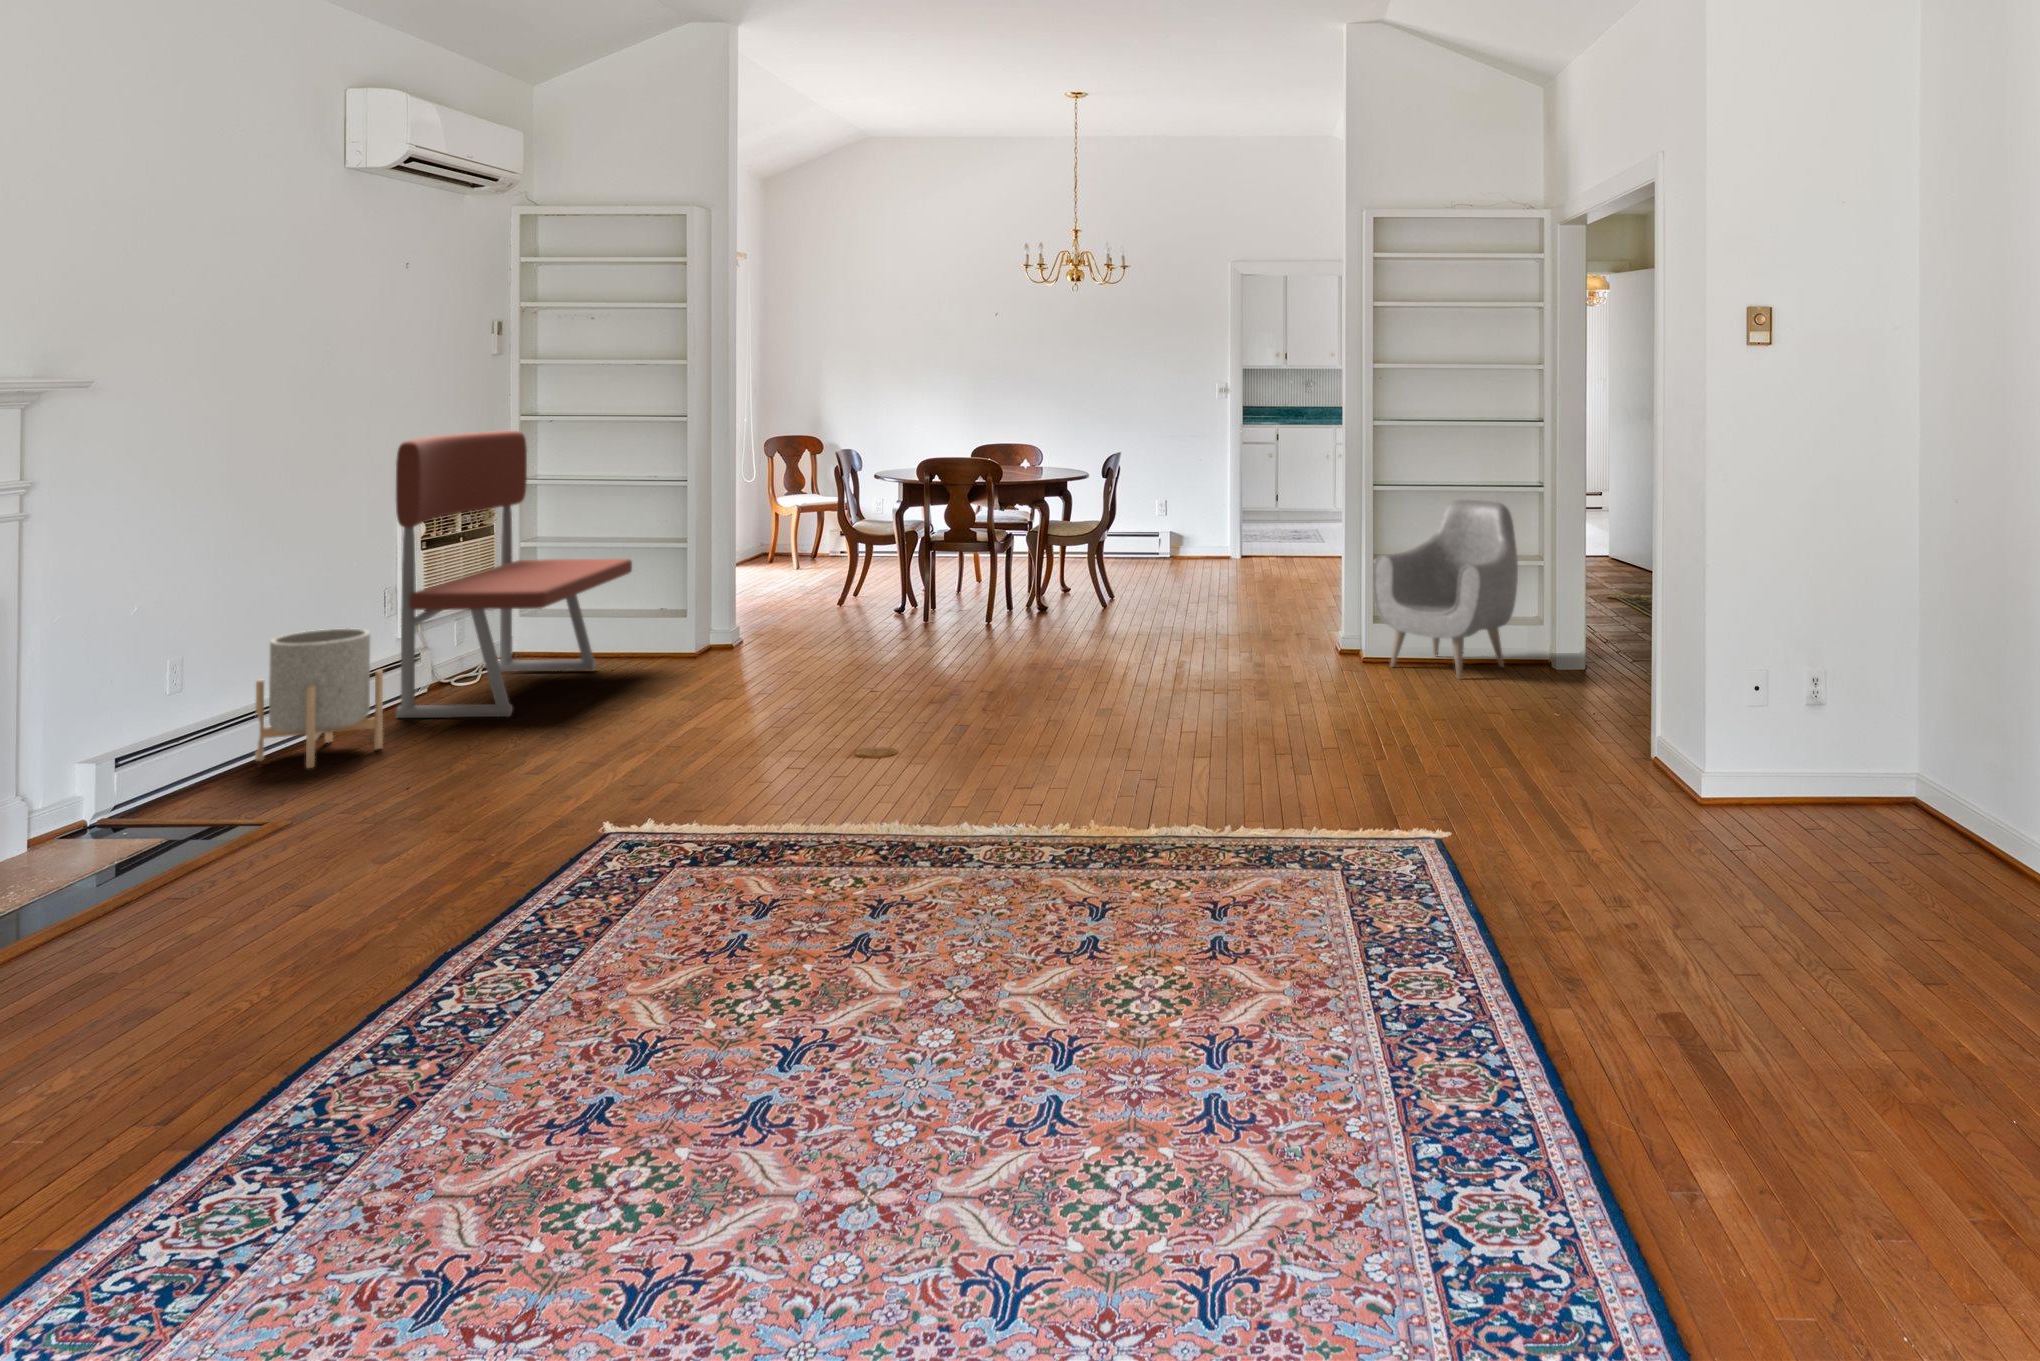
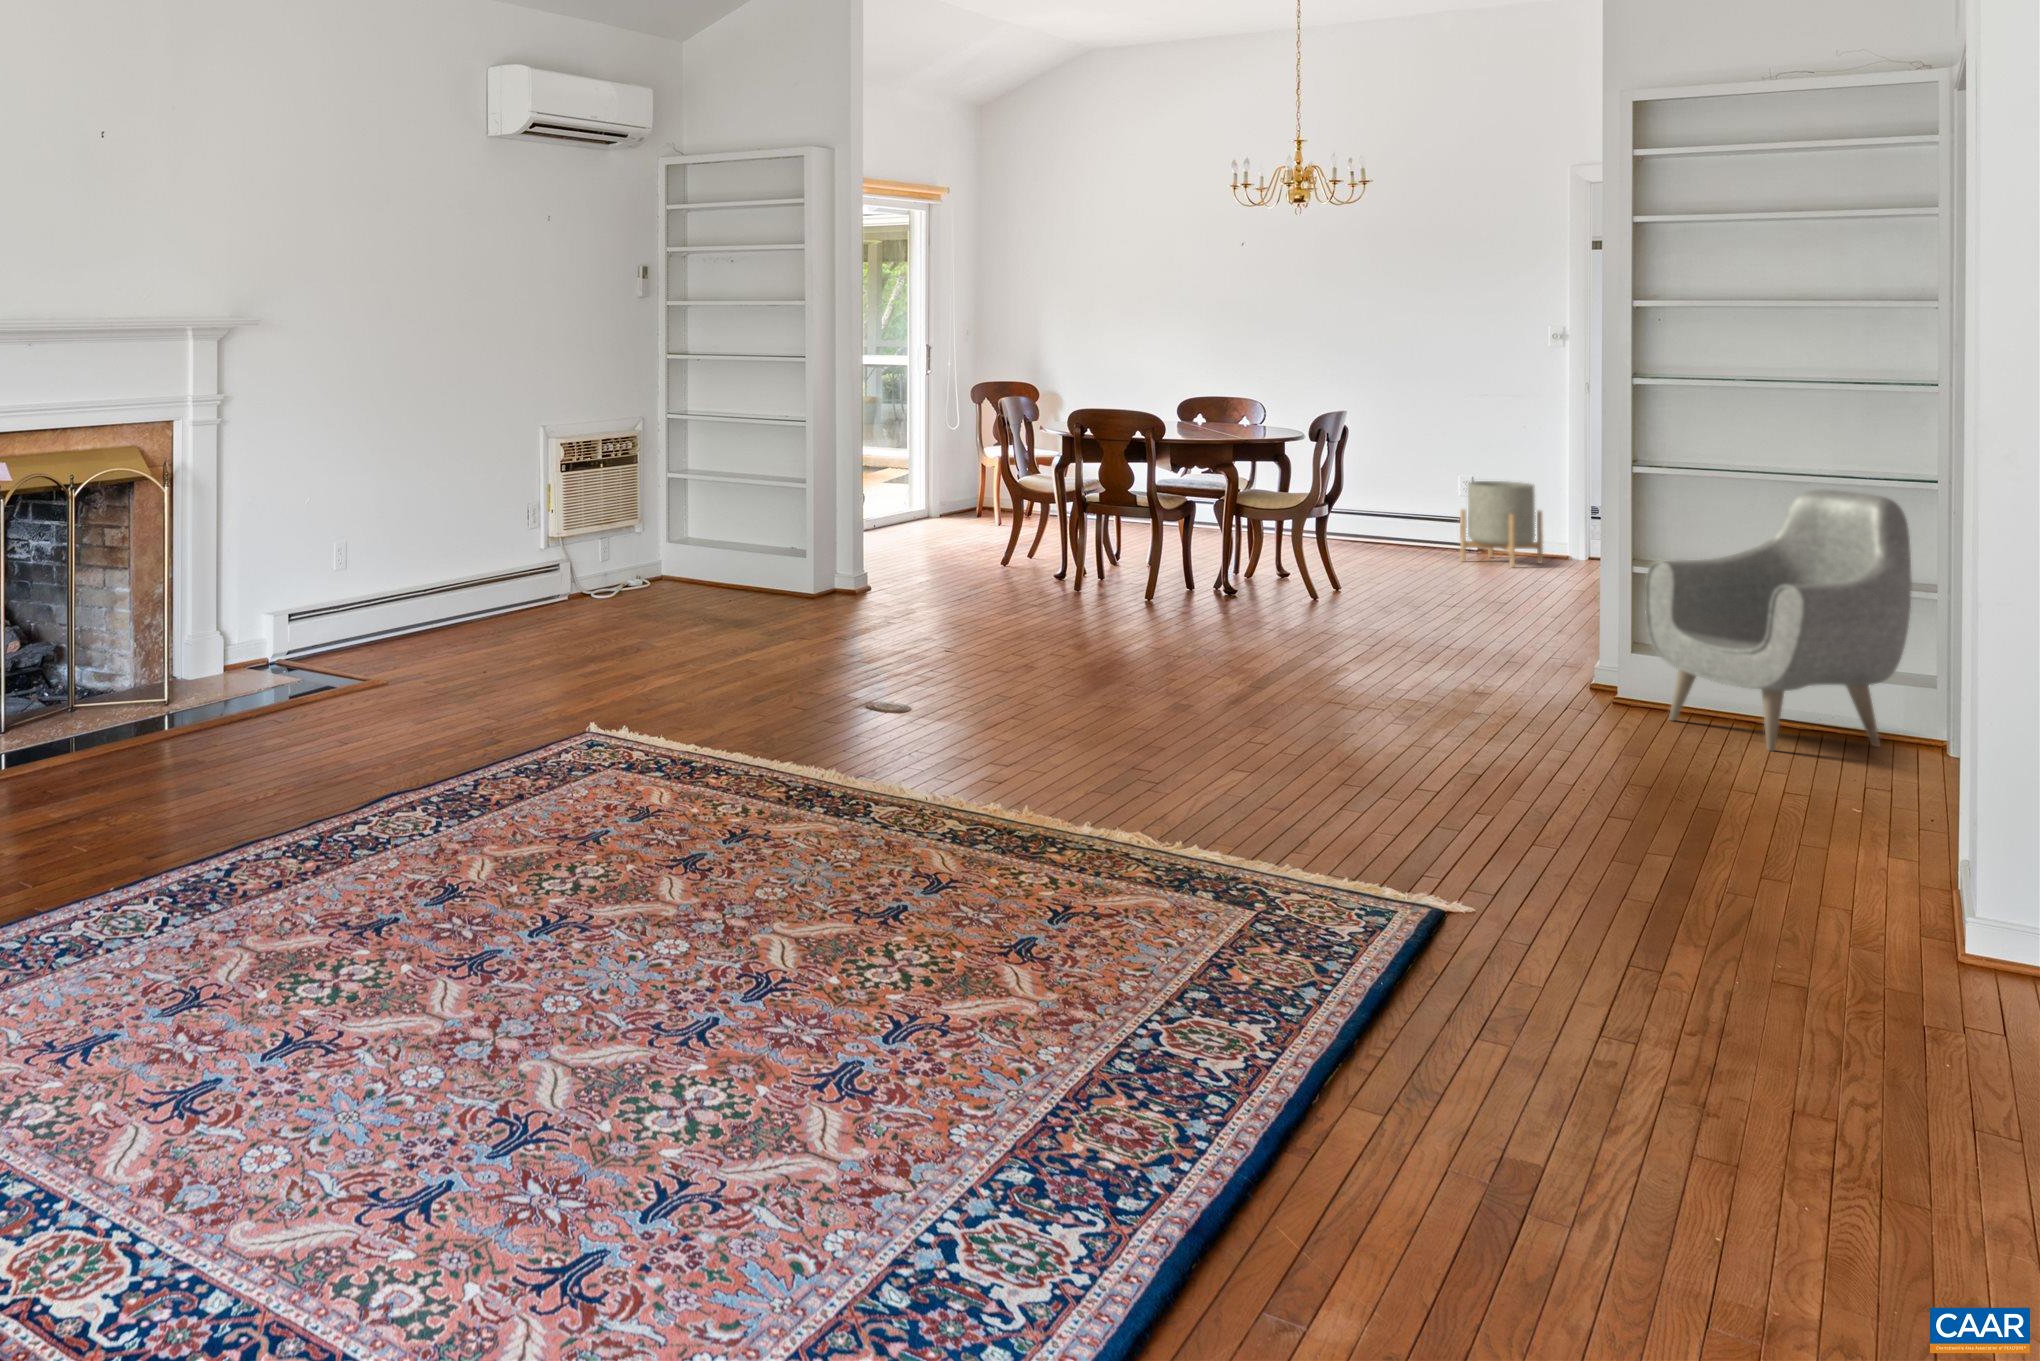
bench: present [396,431,632,718] -> none [518,365,742,631]
planter: present [255,629,383,768] -> present [1460,481,1543,568]

